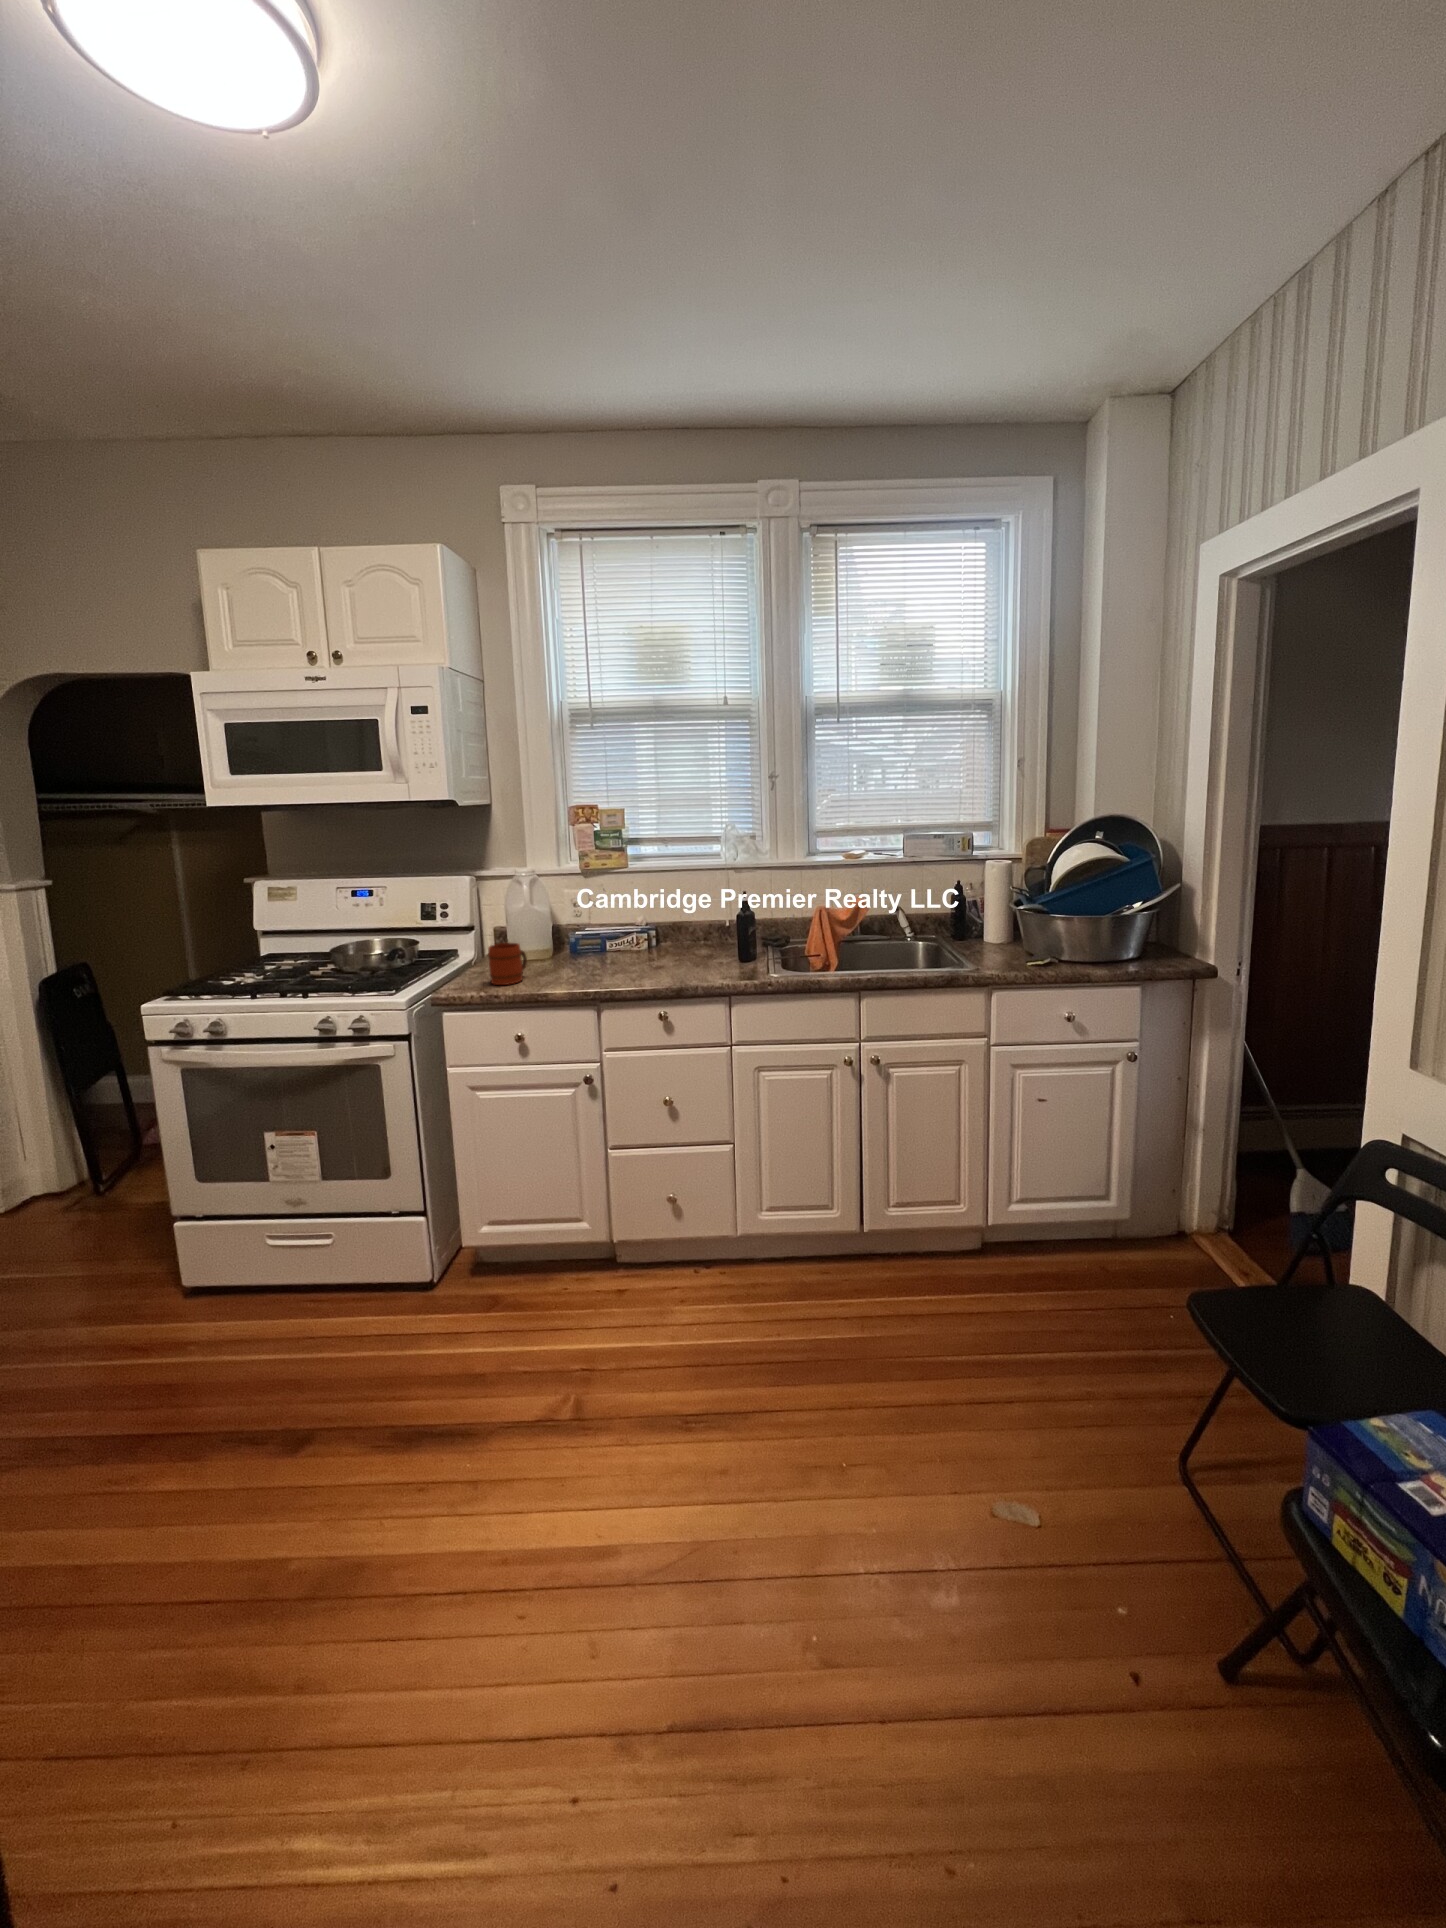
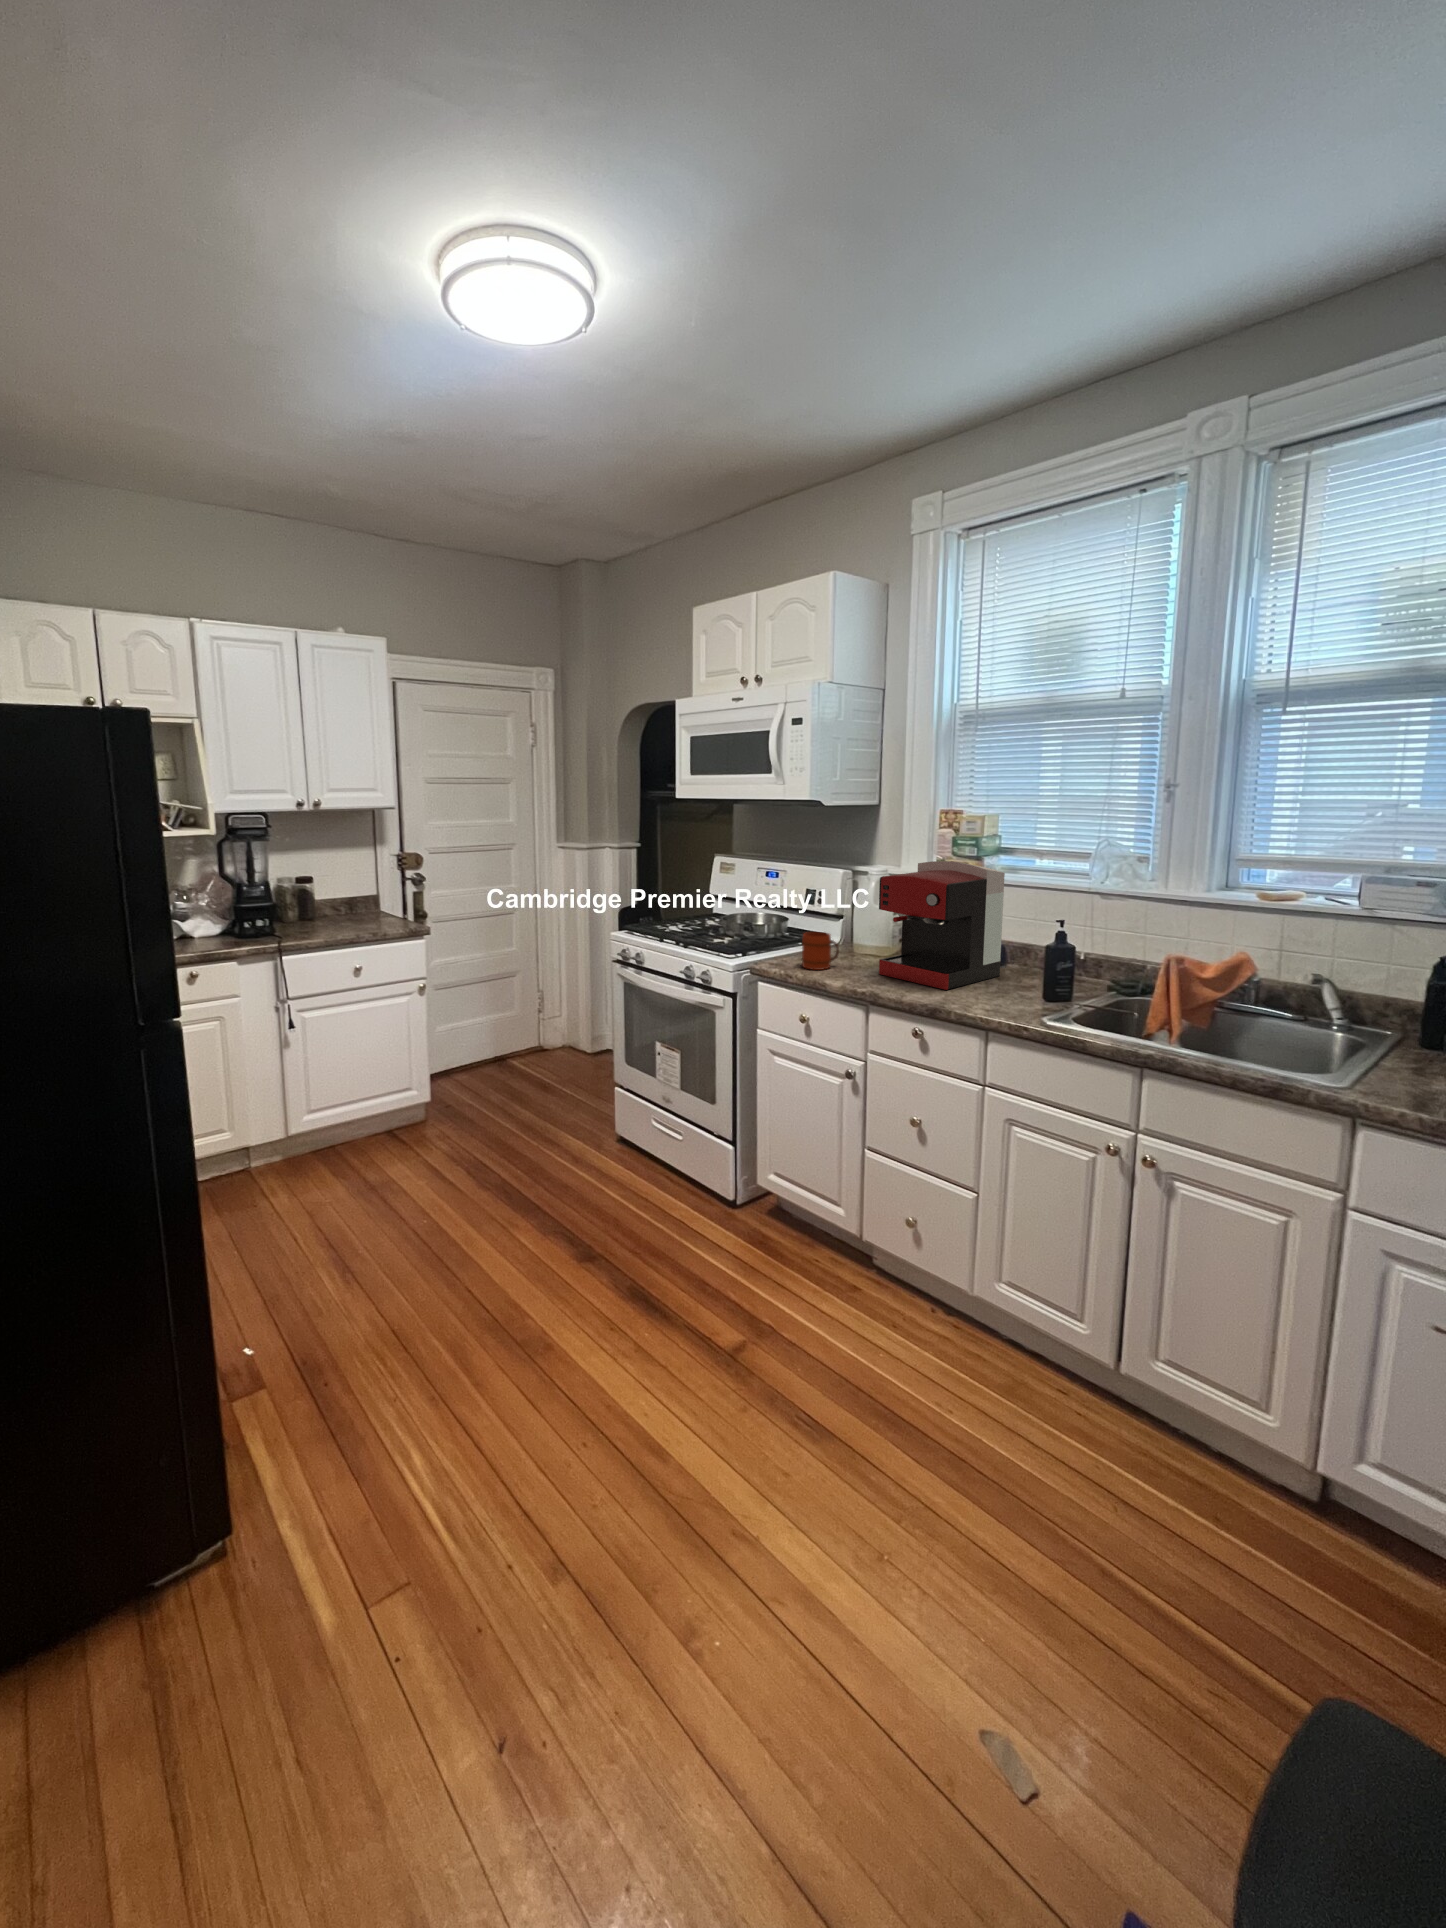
coffee maker: none [571,852,673,973] -> present [879,861,1005,990]

